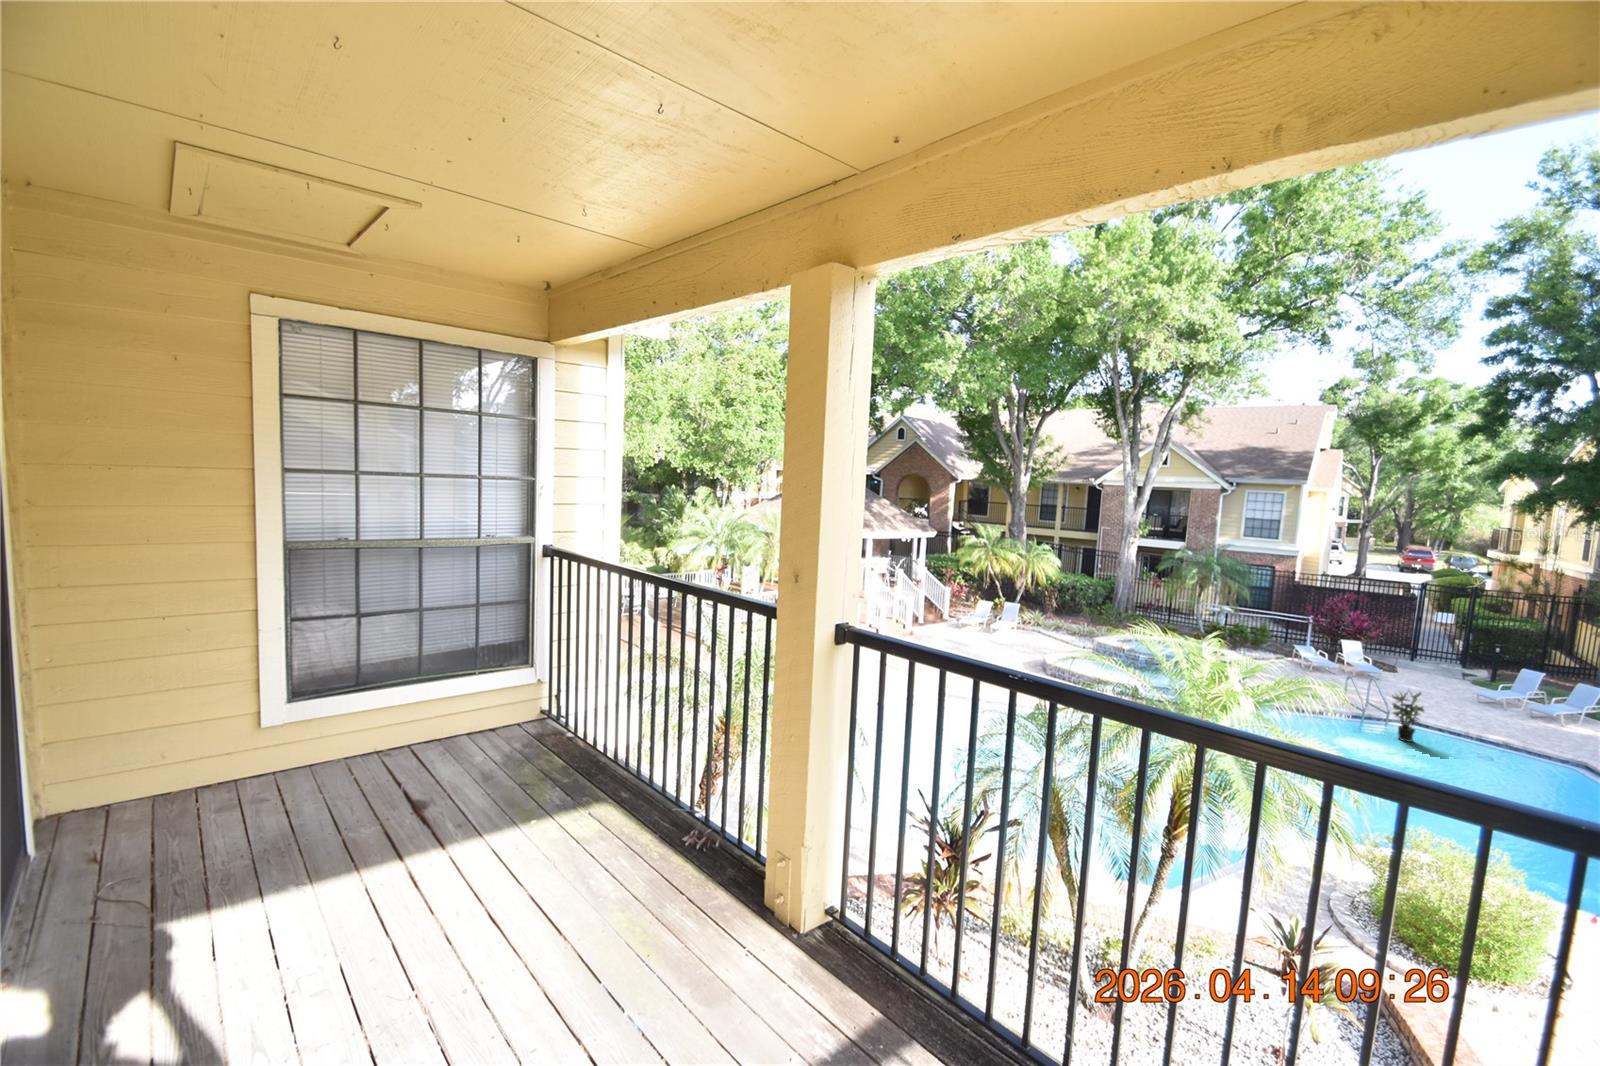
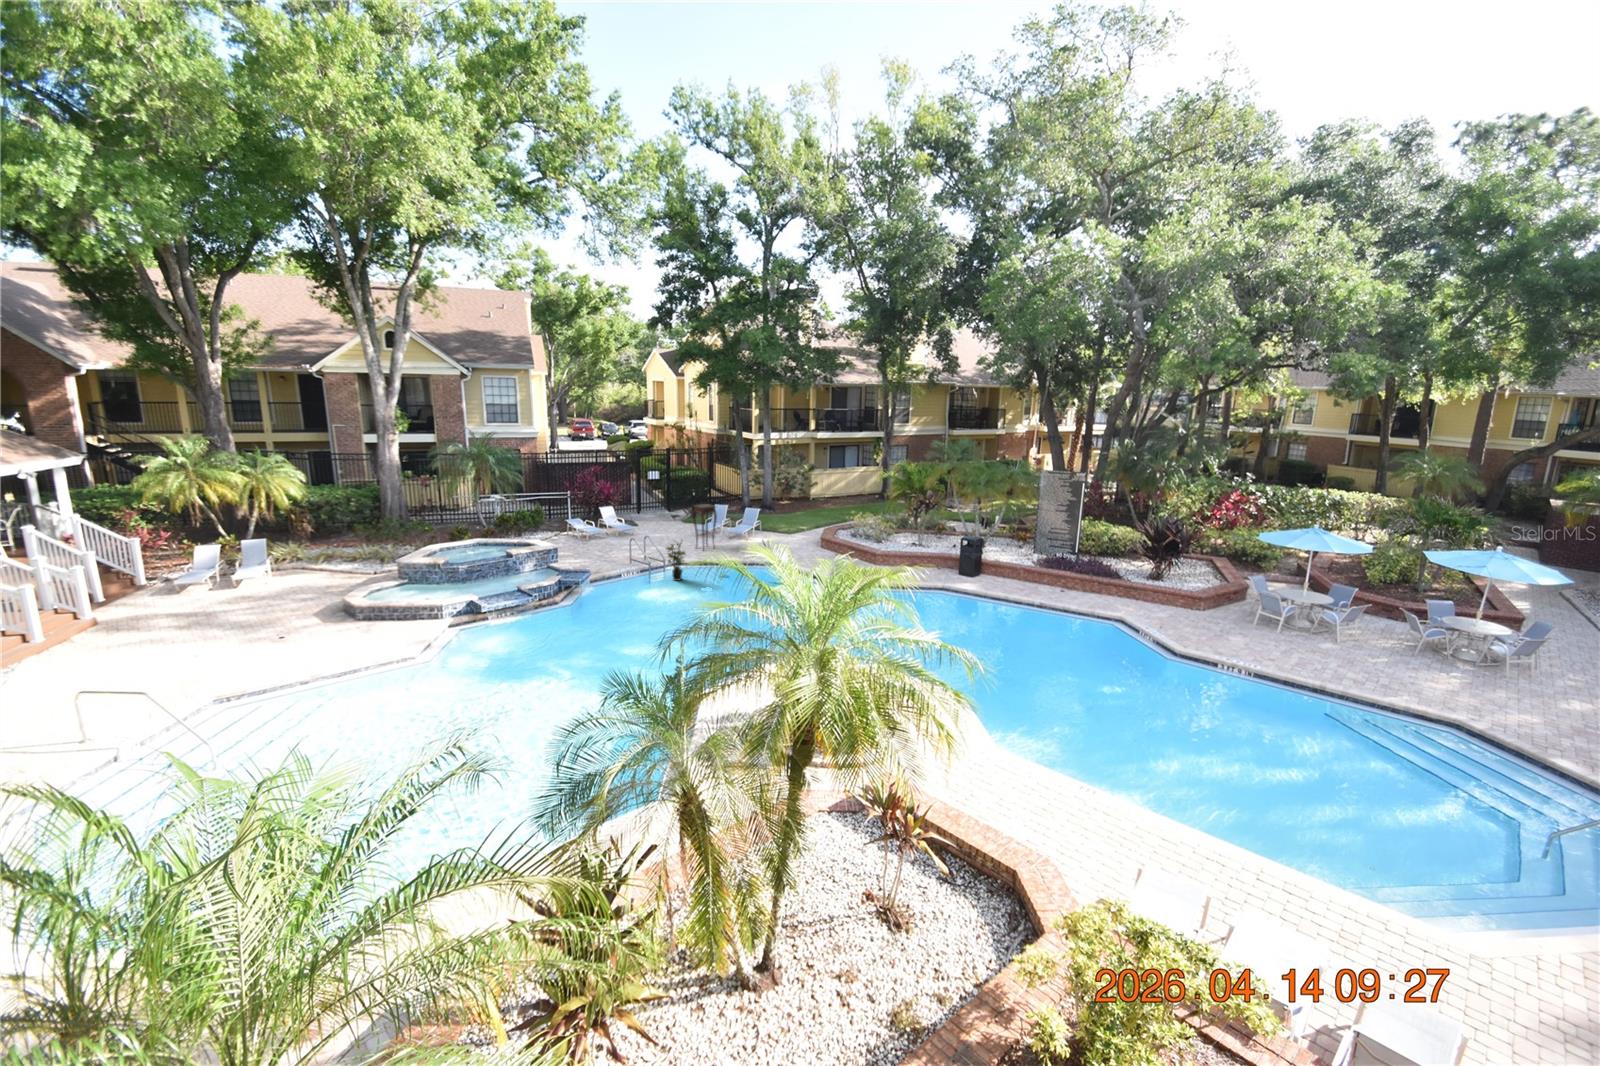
side table: none [1469,658,1515,723] -> present [693,504,717,545]

